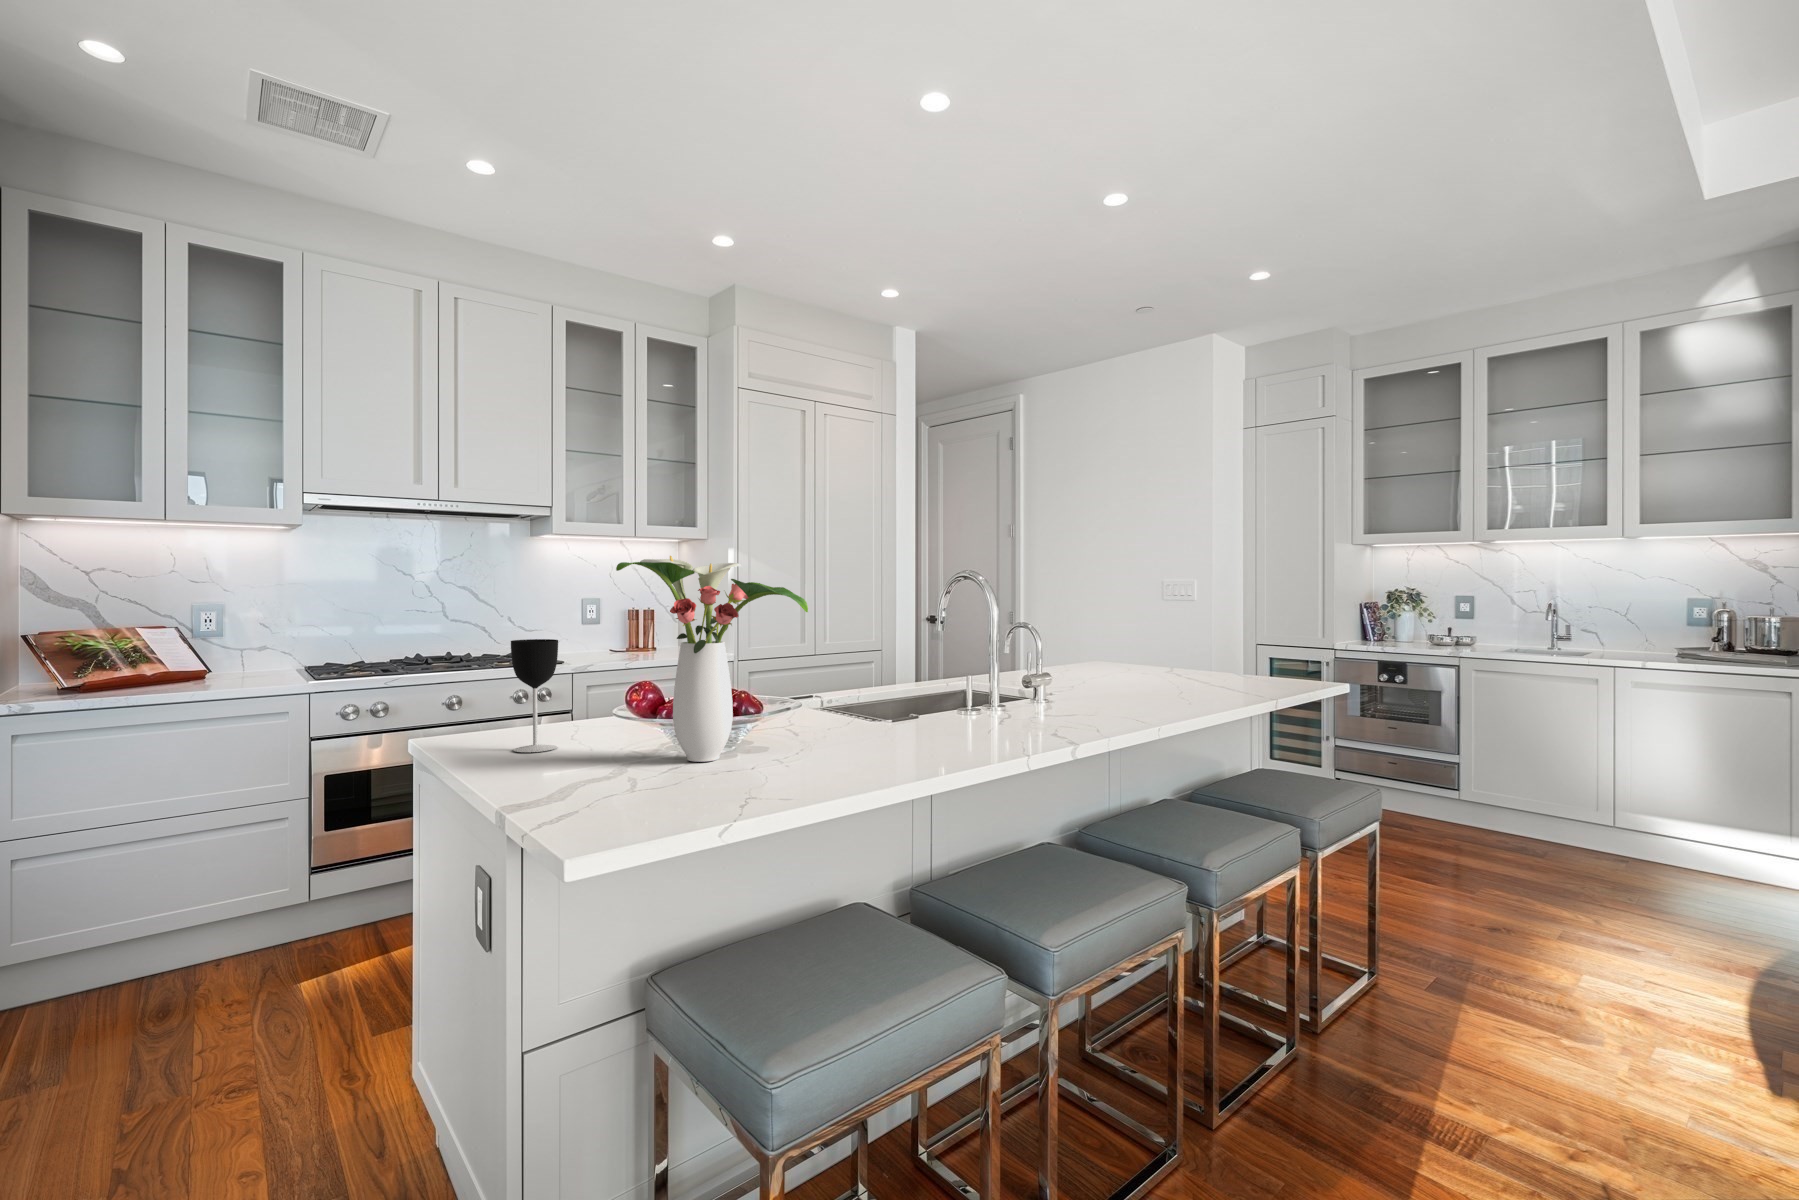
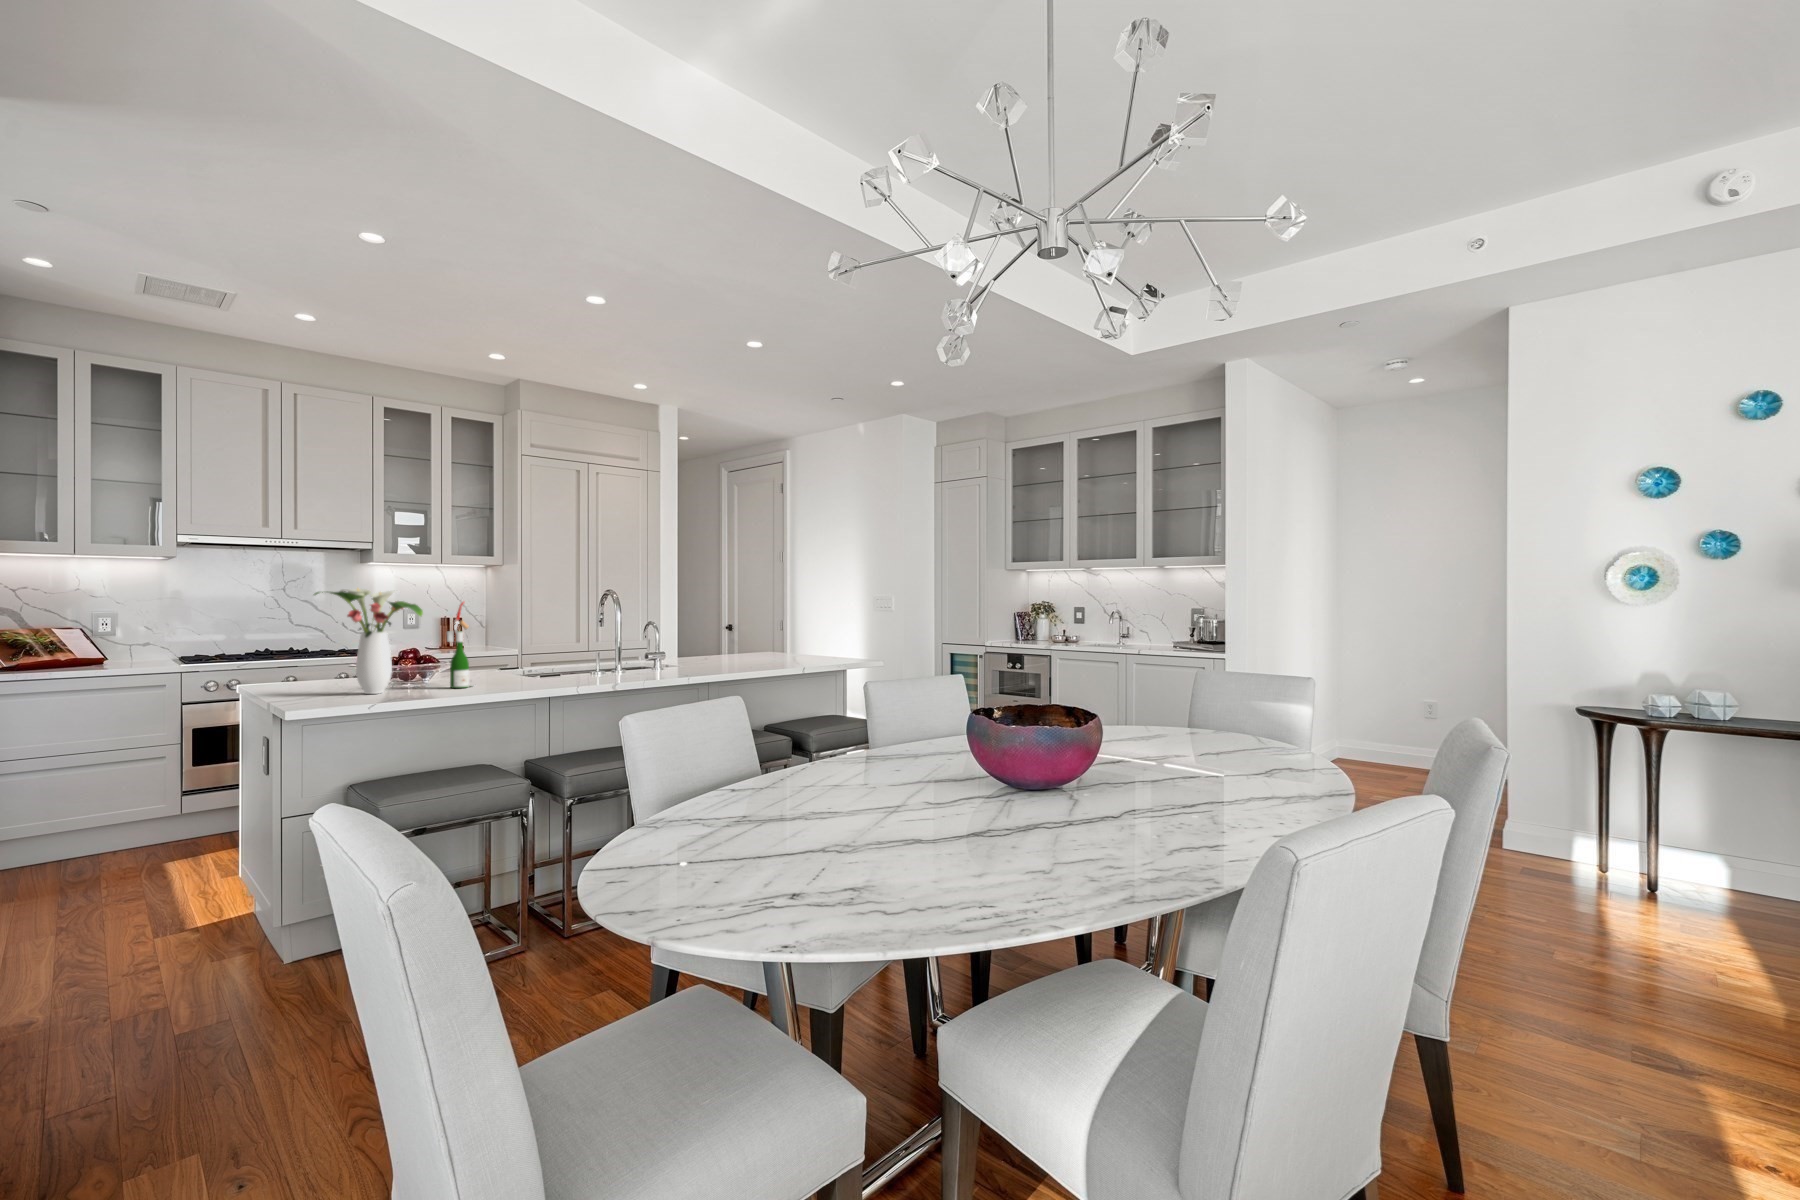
wine bottle: none [809,583,853,745] -> present [447,602,469,688]
wine glass: present [511,639,558,752] -> none [274,632,304,692]

